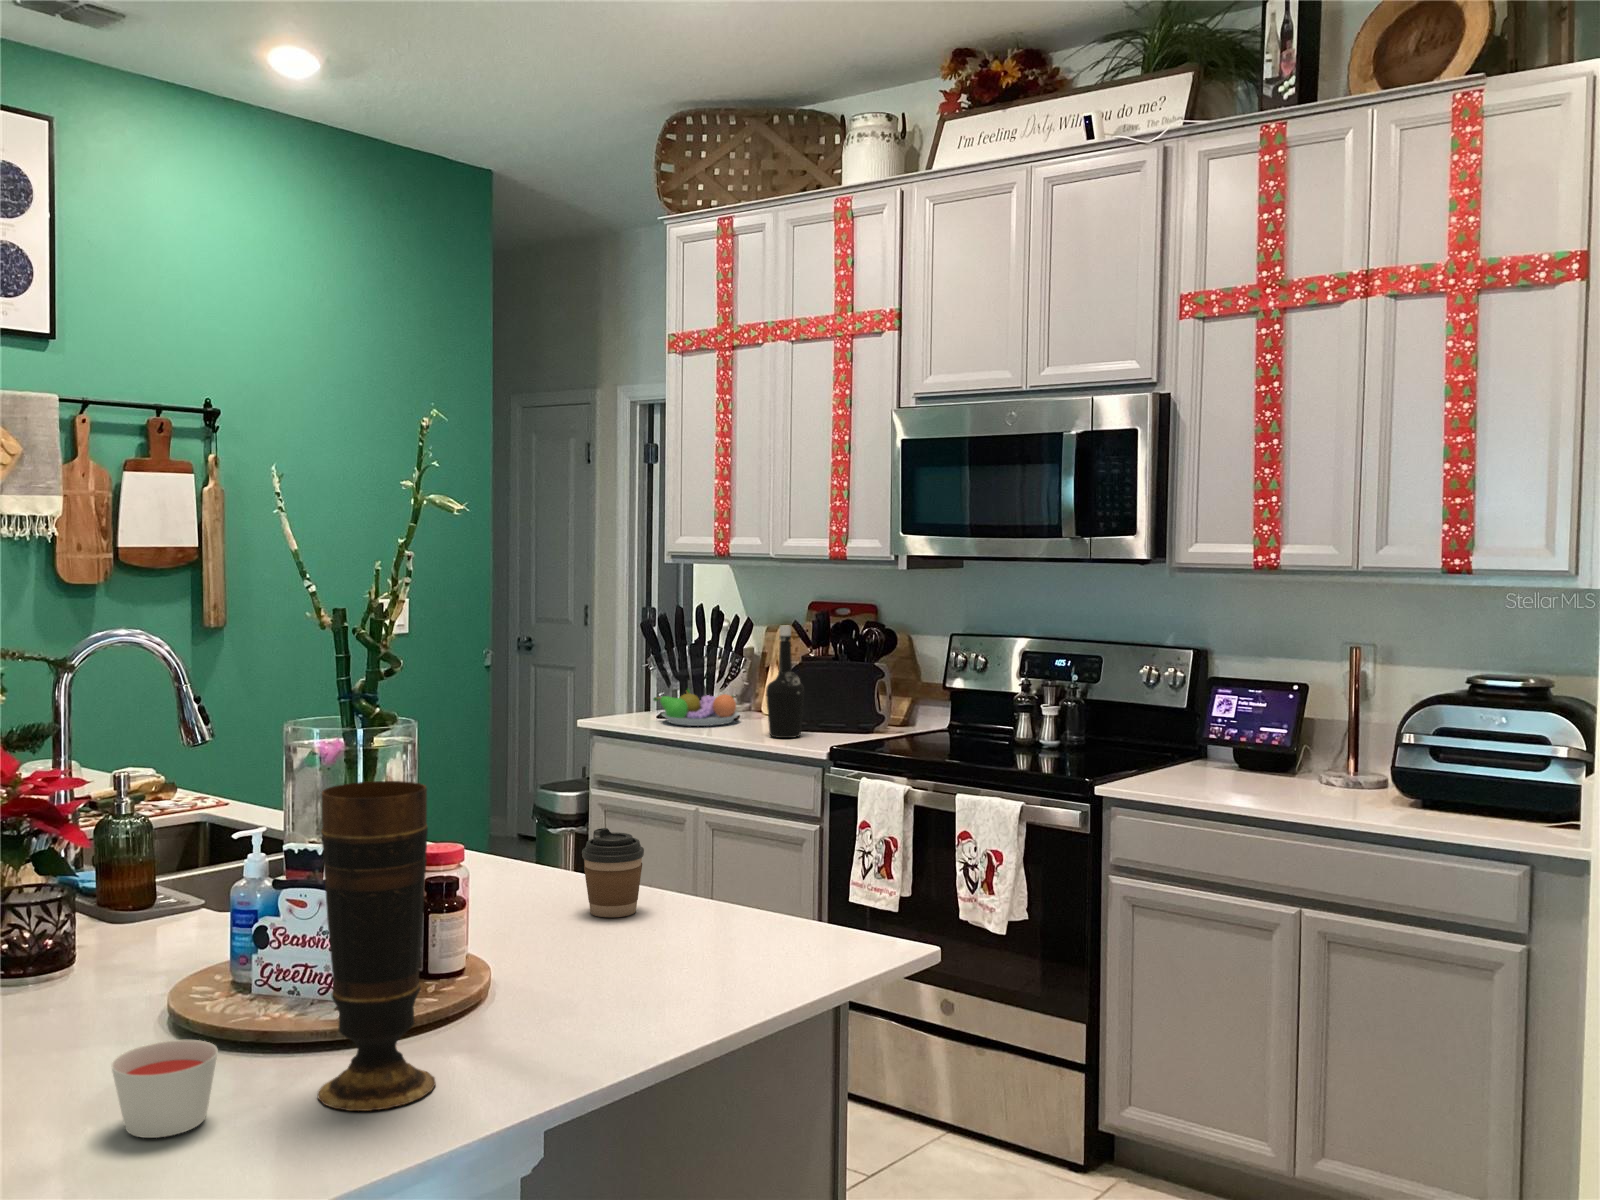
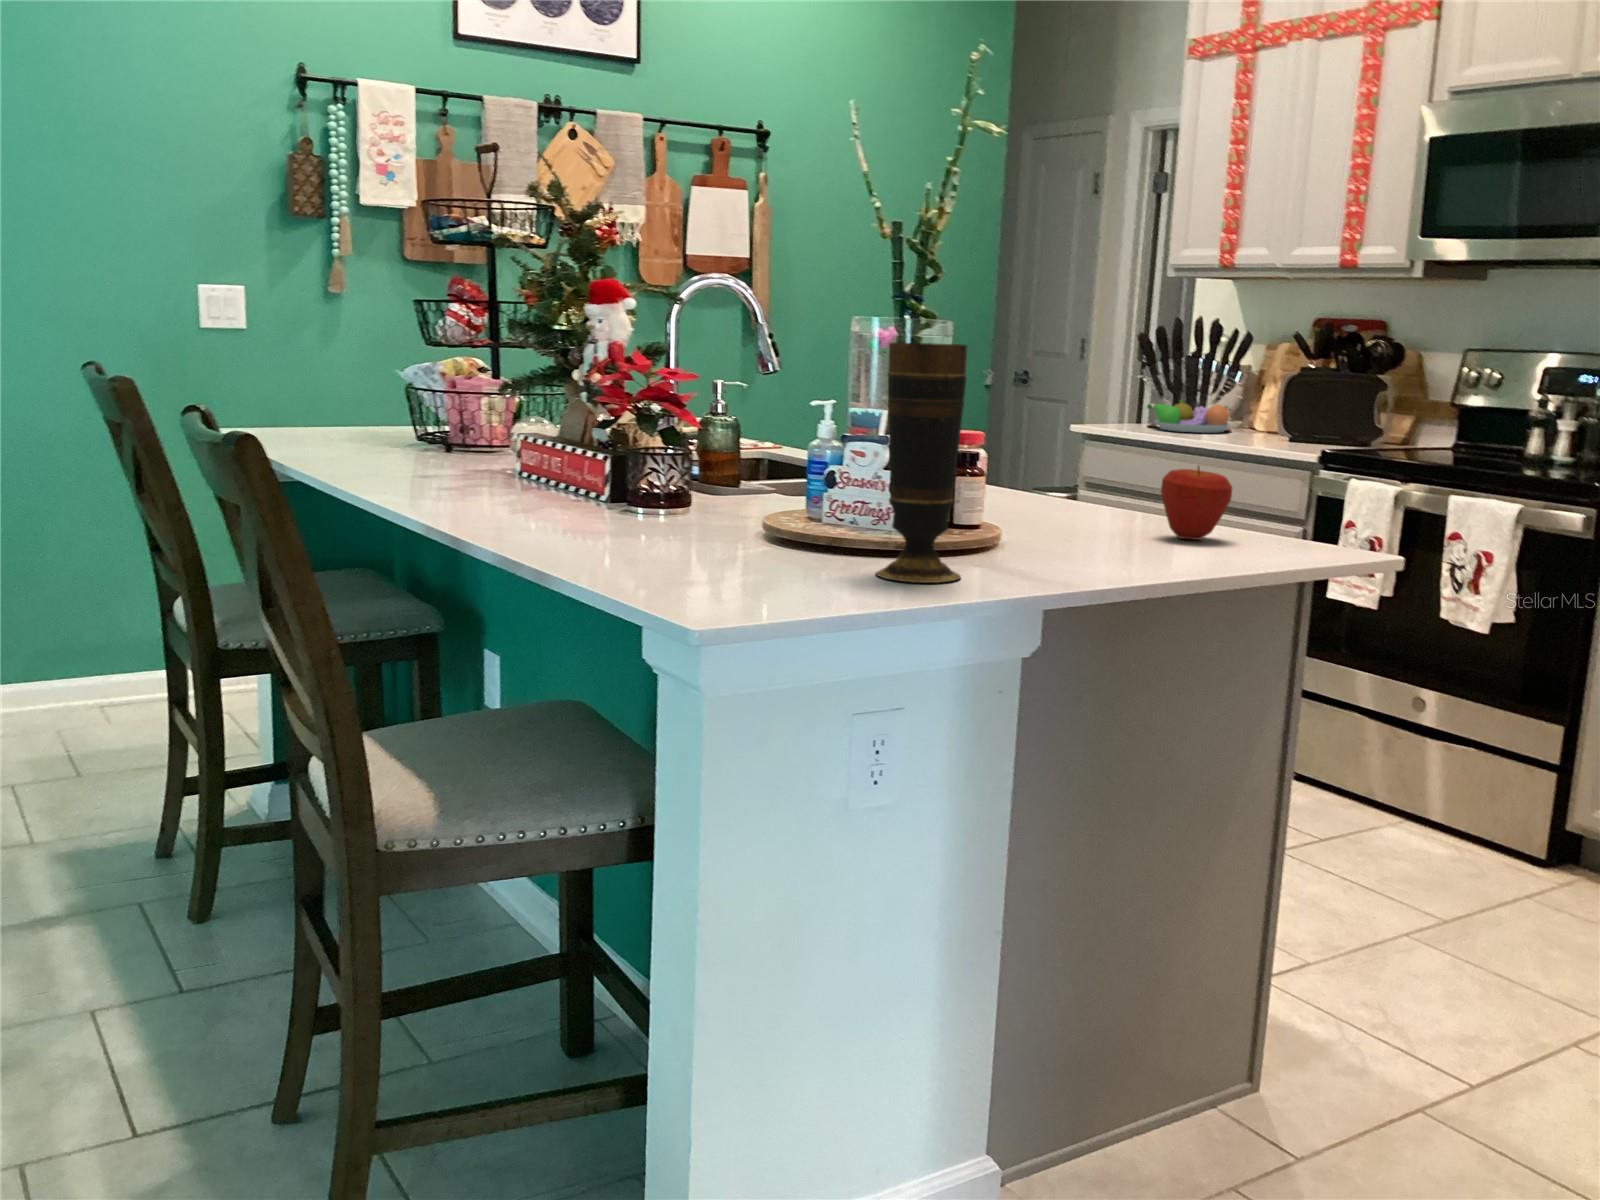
bottle: present [766,625,804,738] -> none [1260,332,1300,443]
coffee cup: present [582,828,644,917] -> none [1079,450,1133,524]
apple: none [678,852,756,939] -> present [1161,466,1233,540]
candle: present [111,1040,218,1138] -> none [740,521,810,578]

